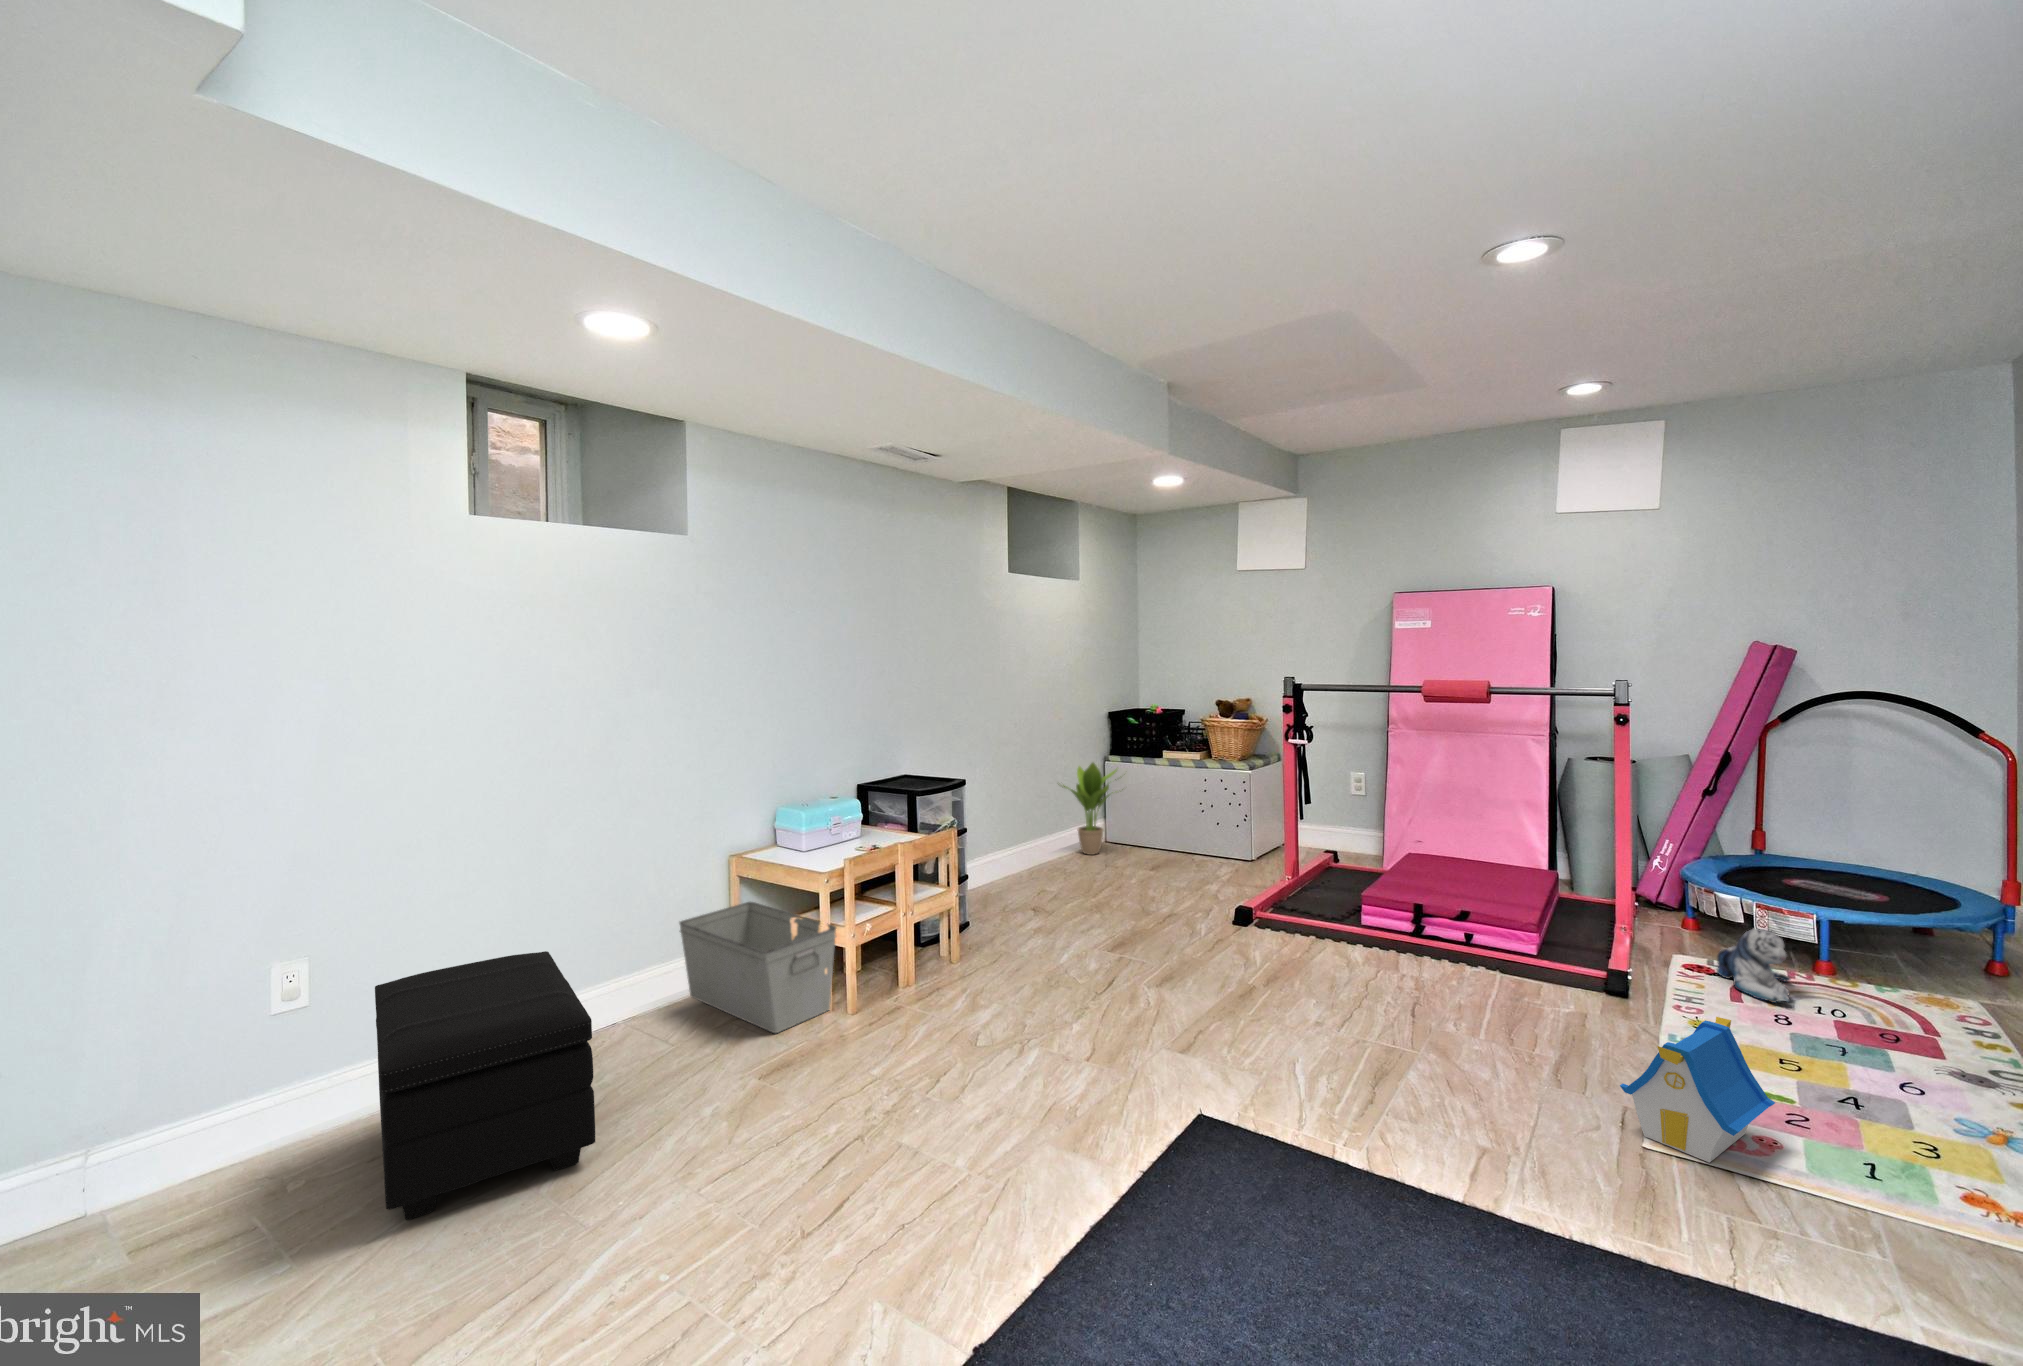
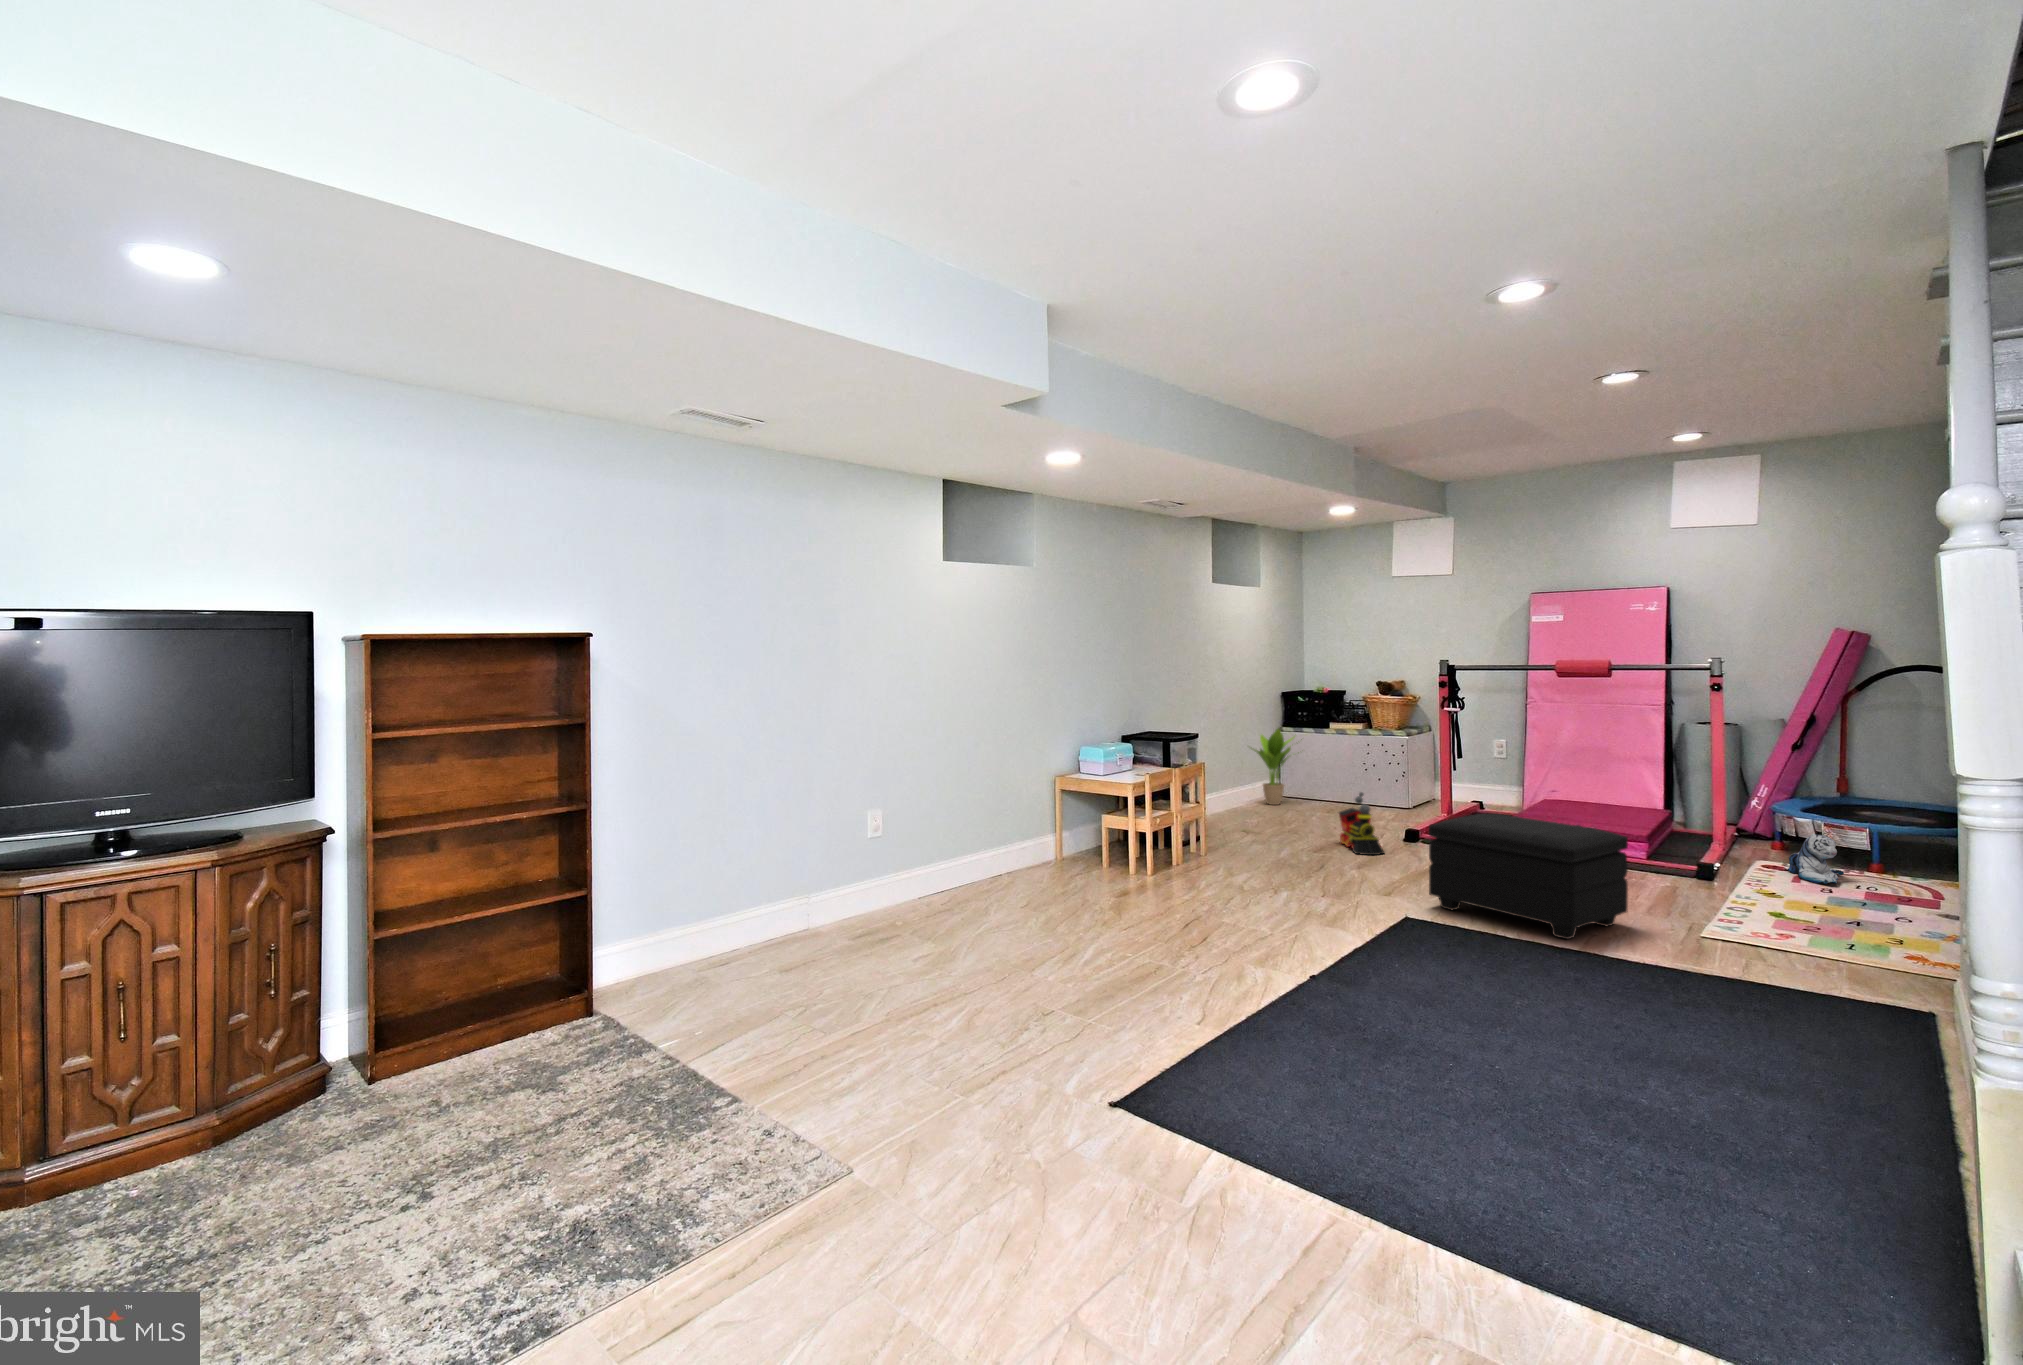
toy train: none [1147,861,1203,952] -> present [1339,792,1384,855]
storage bin: present [679,902,836,1033] -> none [1020,810,1133,886]
footstool: present [375,951,595,1220] -> present [1429,814,1628,939]
toy house: present [1620,1017,1775,1163] -> none [1689,863,1793,943]

